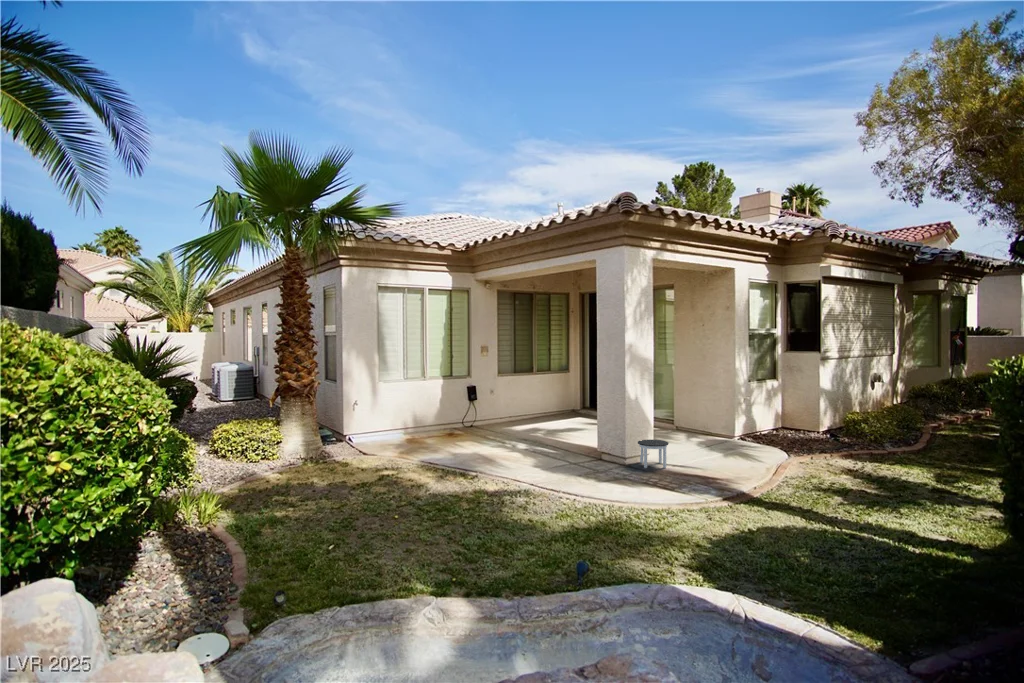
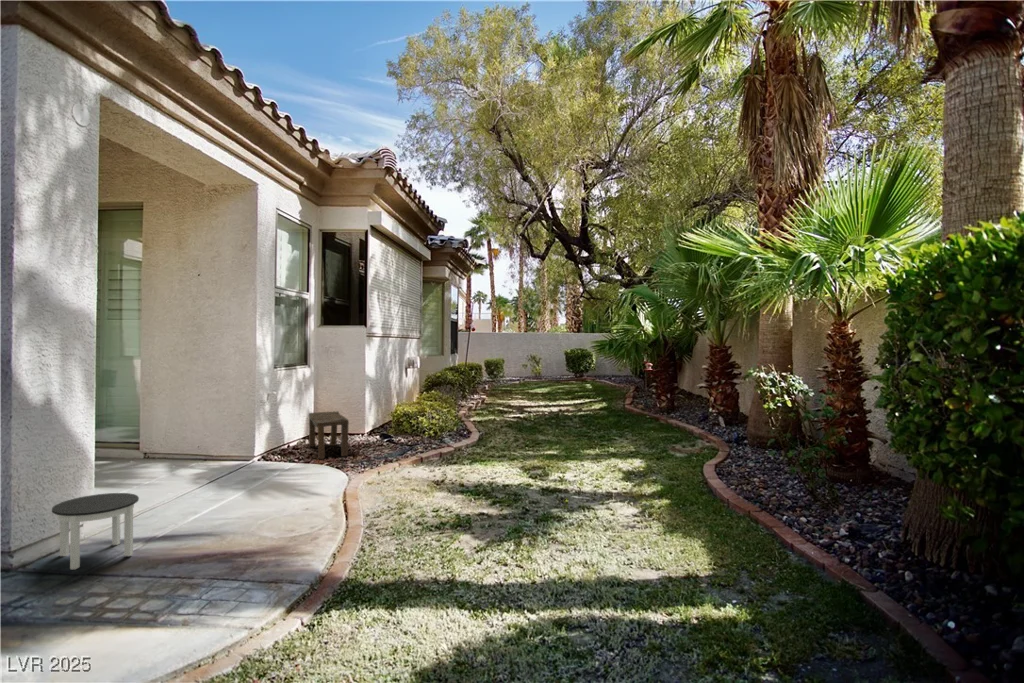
bench: none [776,413,799,445] -> present [309,411,349,459]

